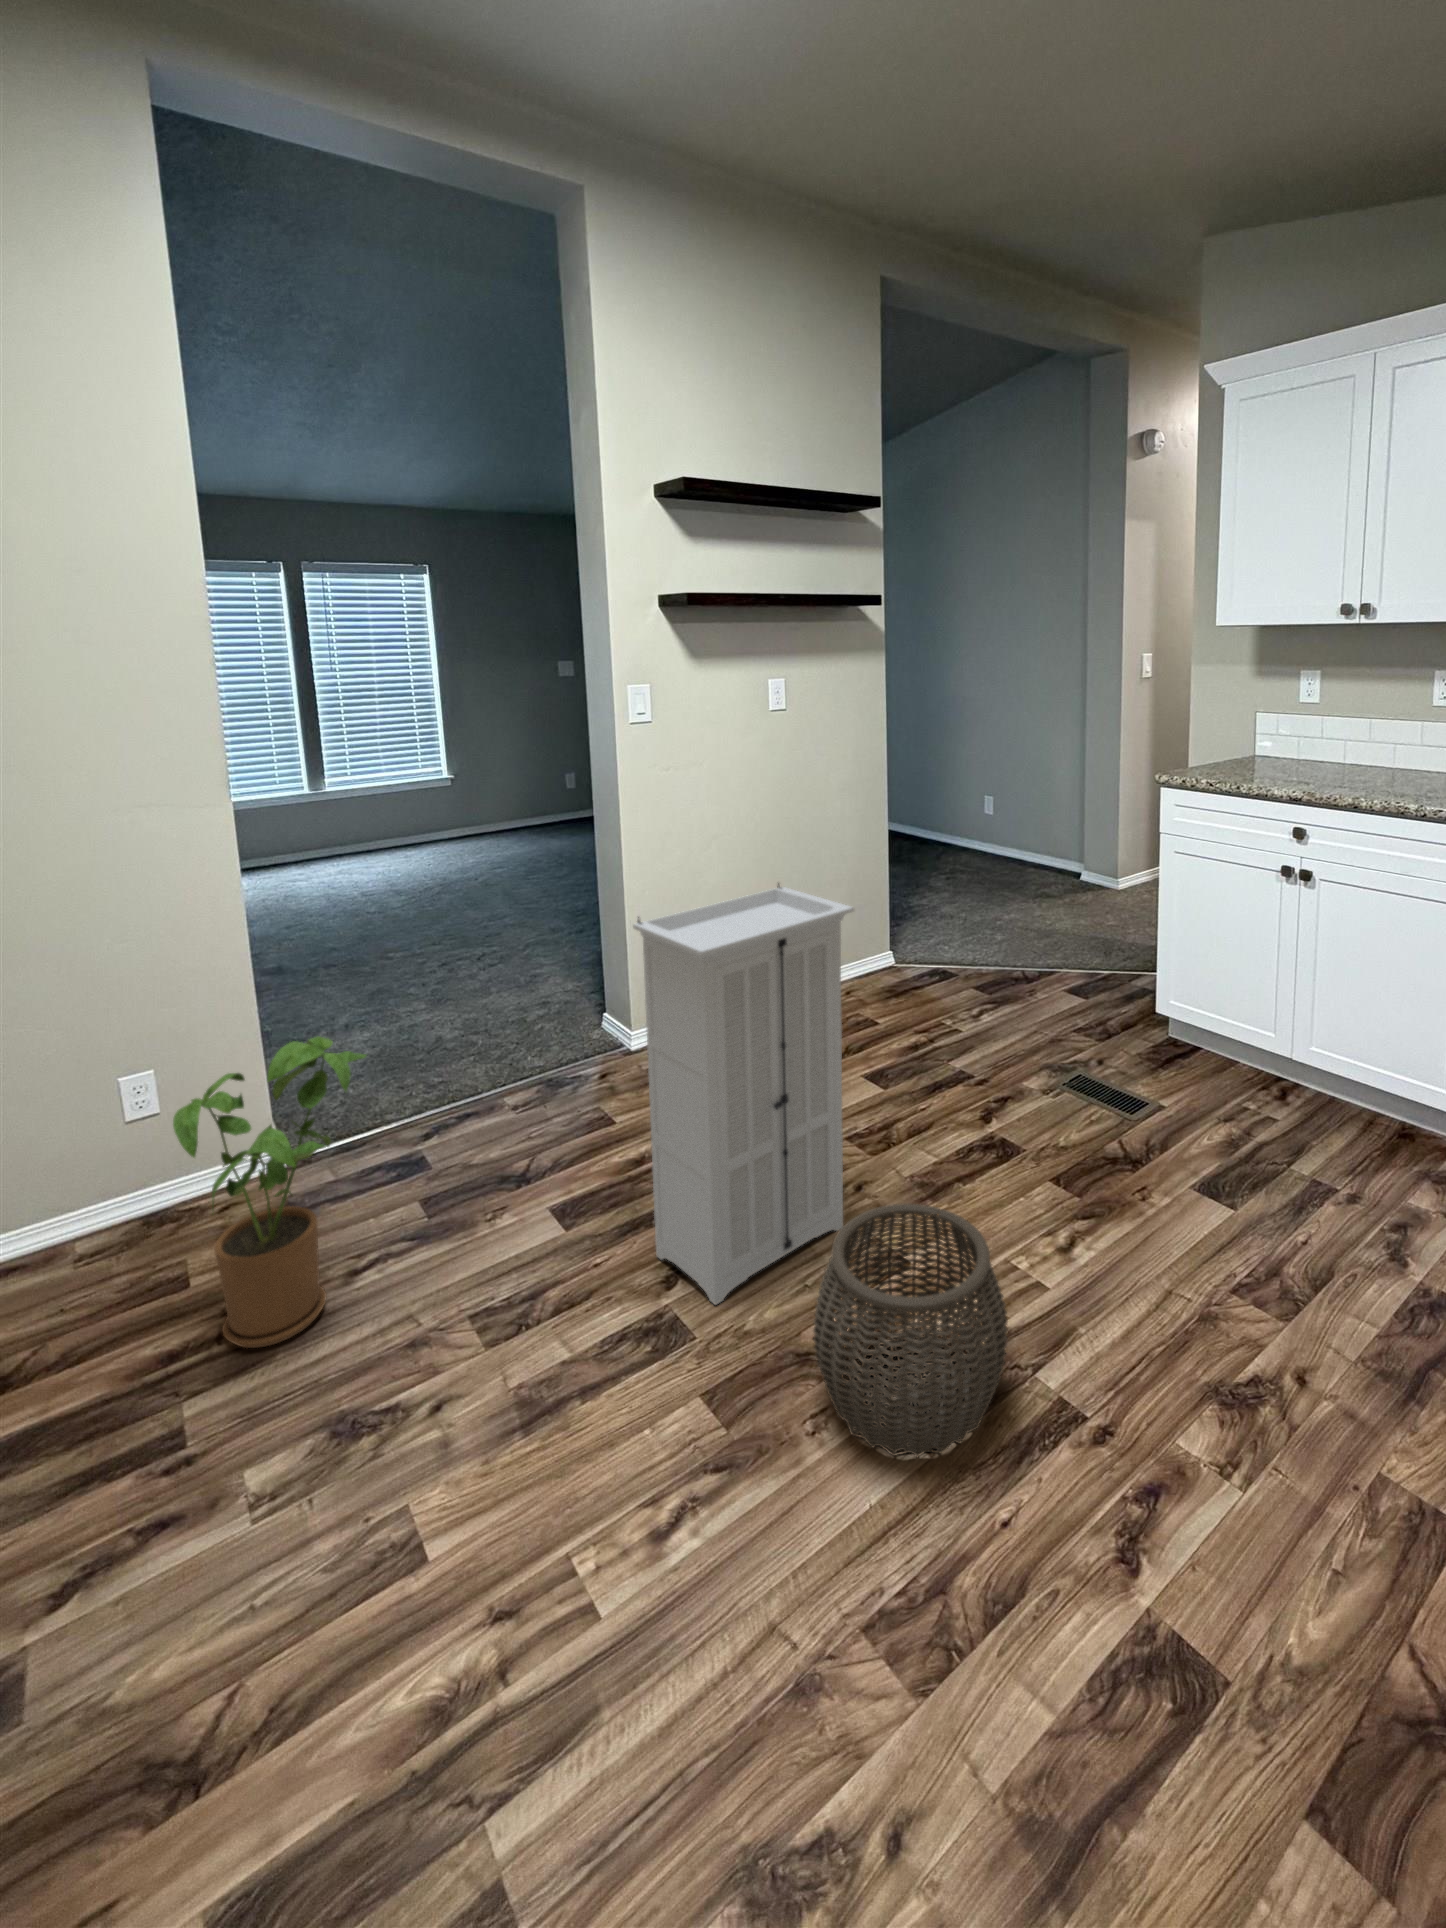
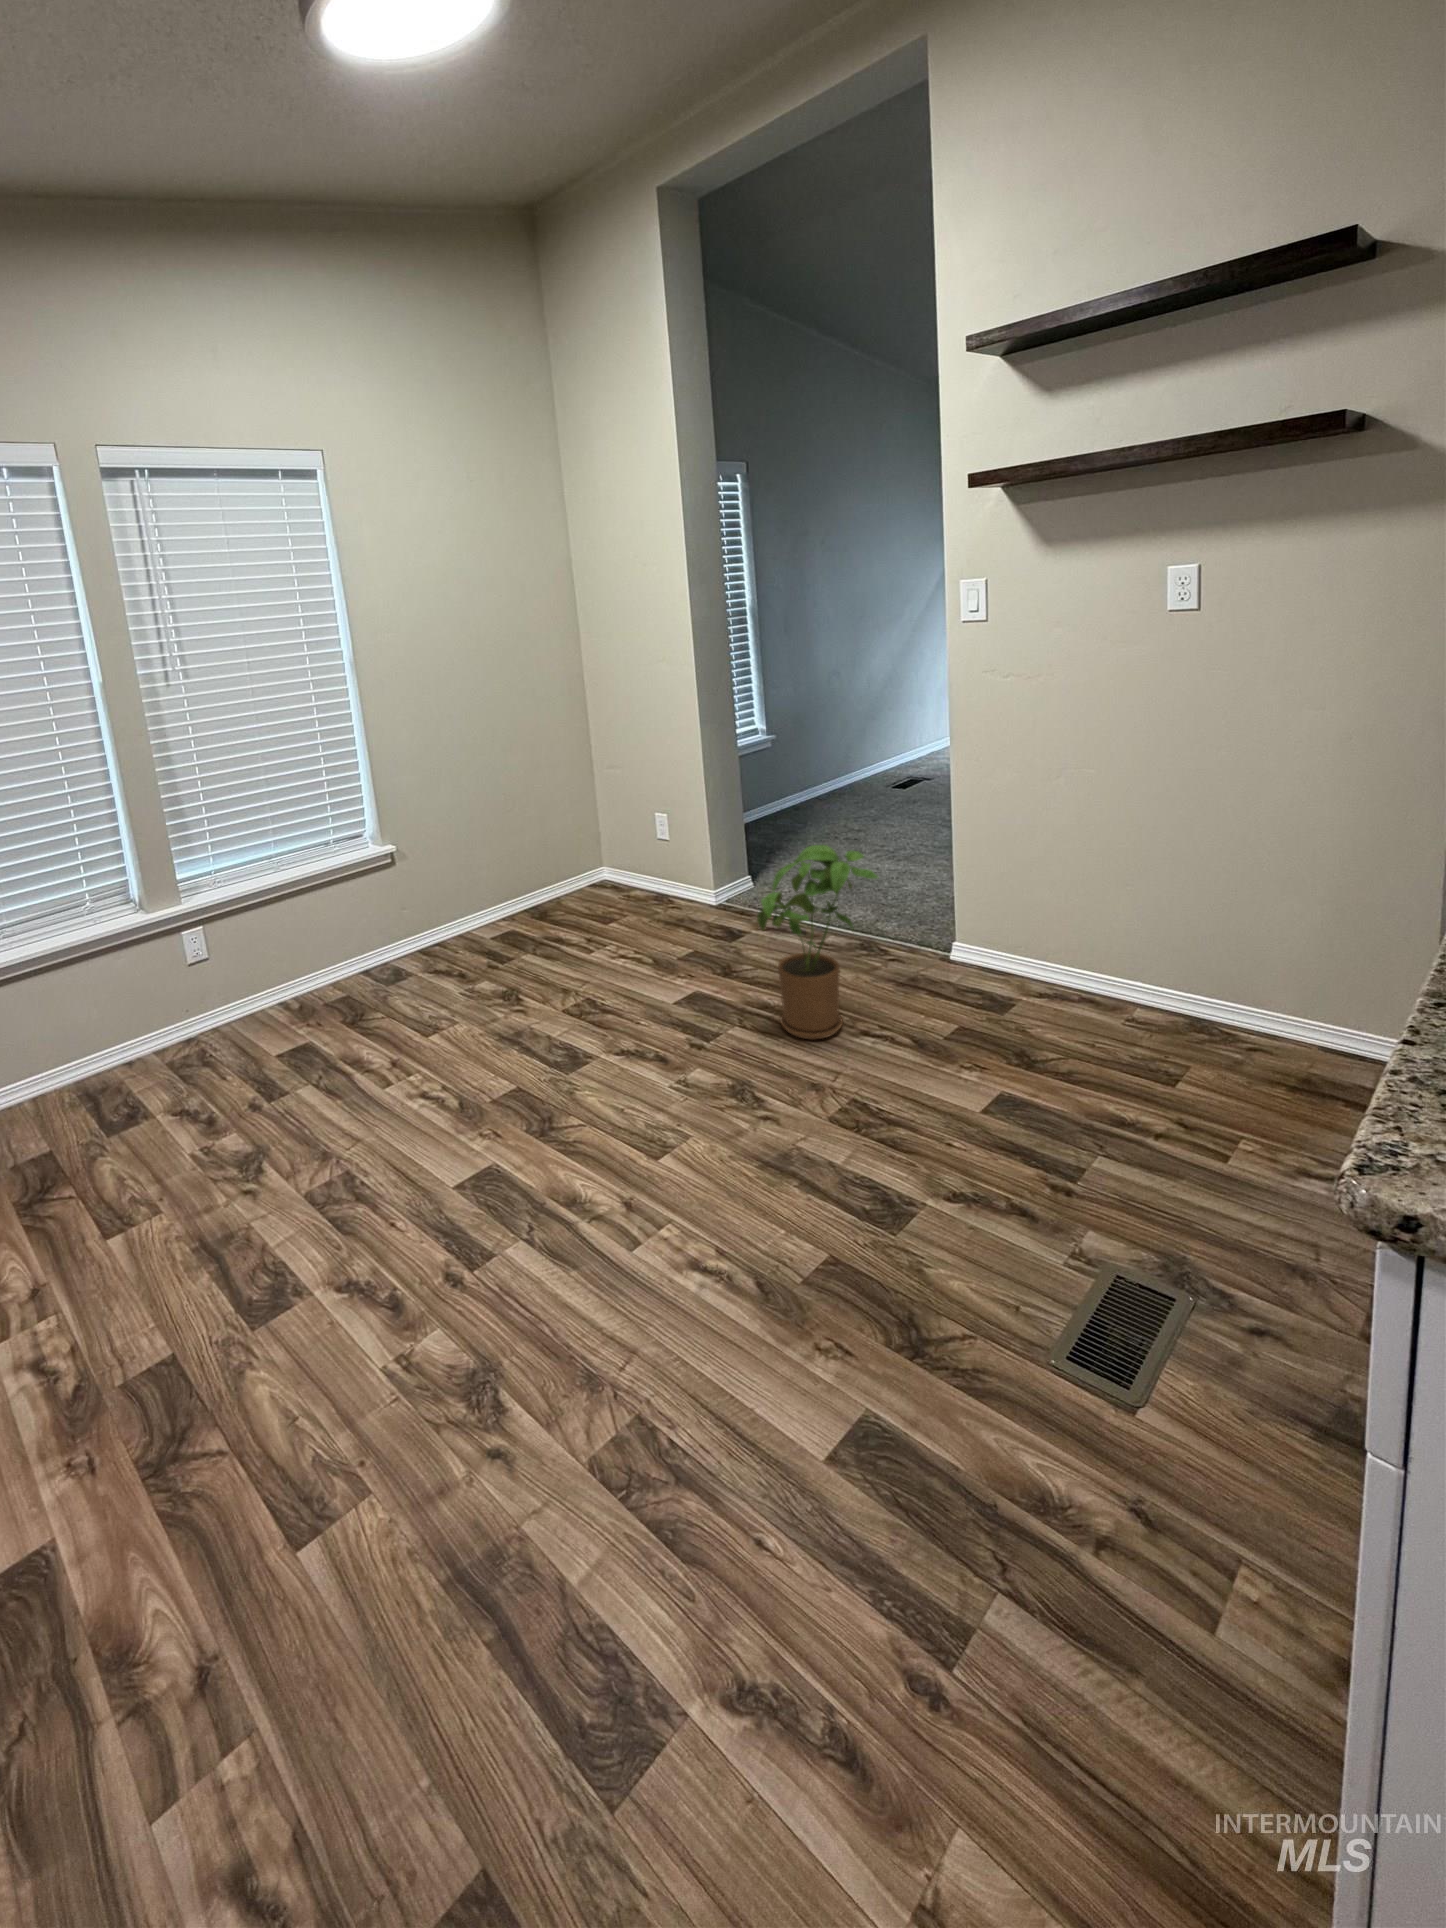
storage cabinet: present [633,883,854,1305] -> none [920,832,1218,1328]
woven basket: present [813,1203,1008,1457] -> none [782,1212,1022,1521]

